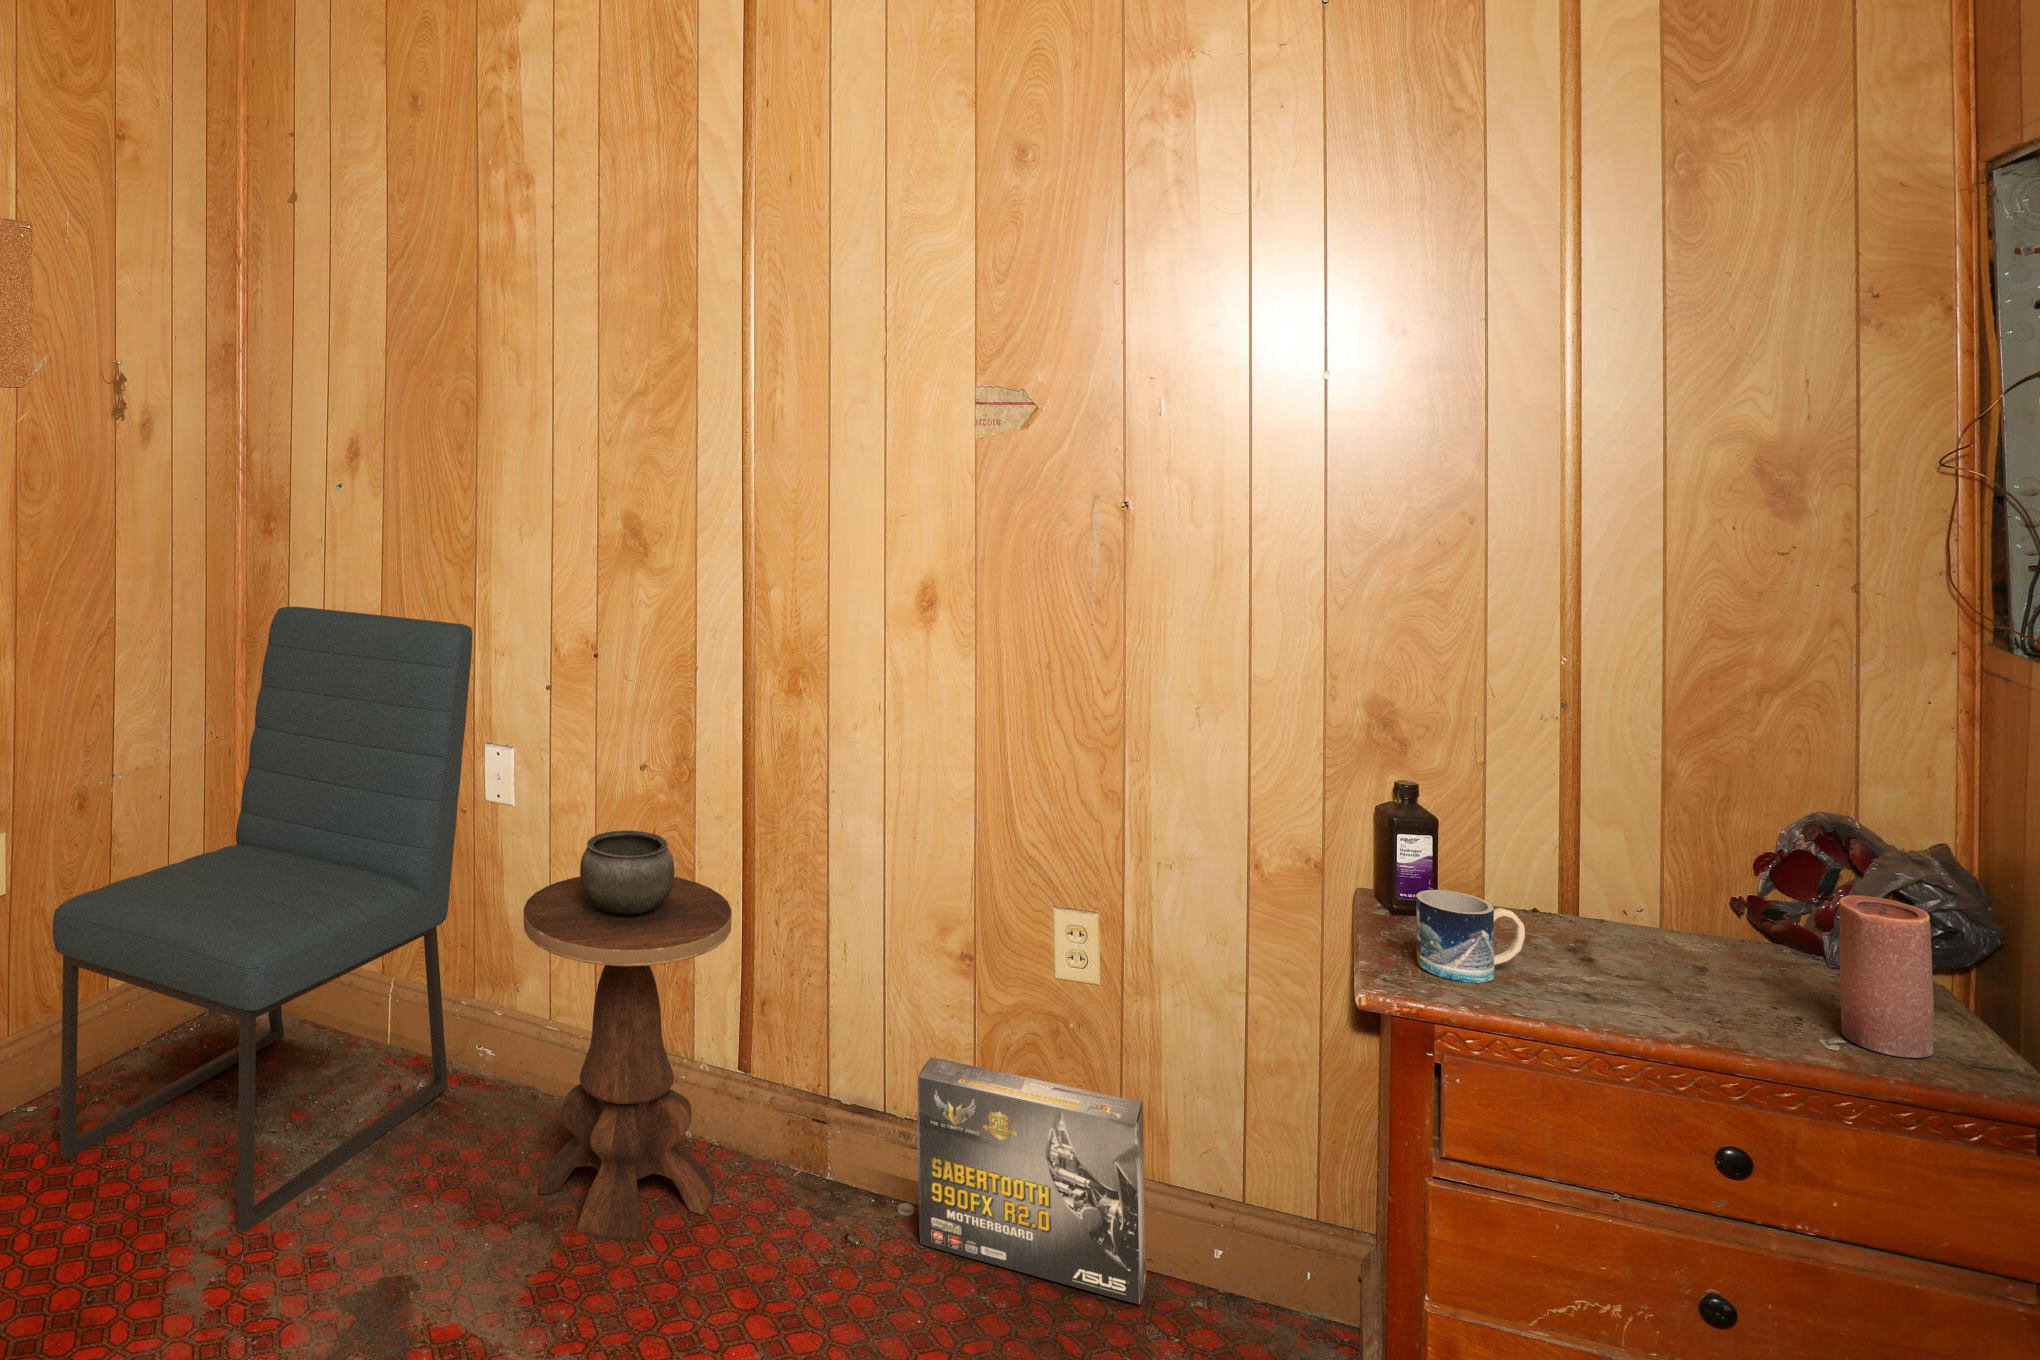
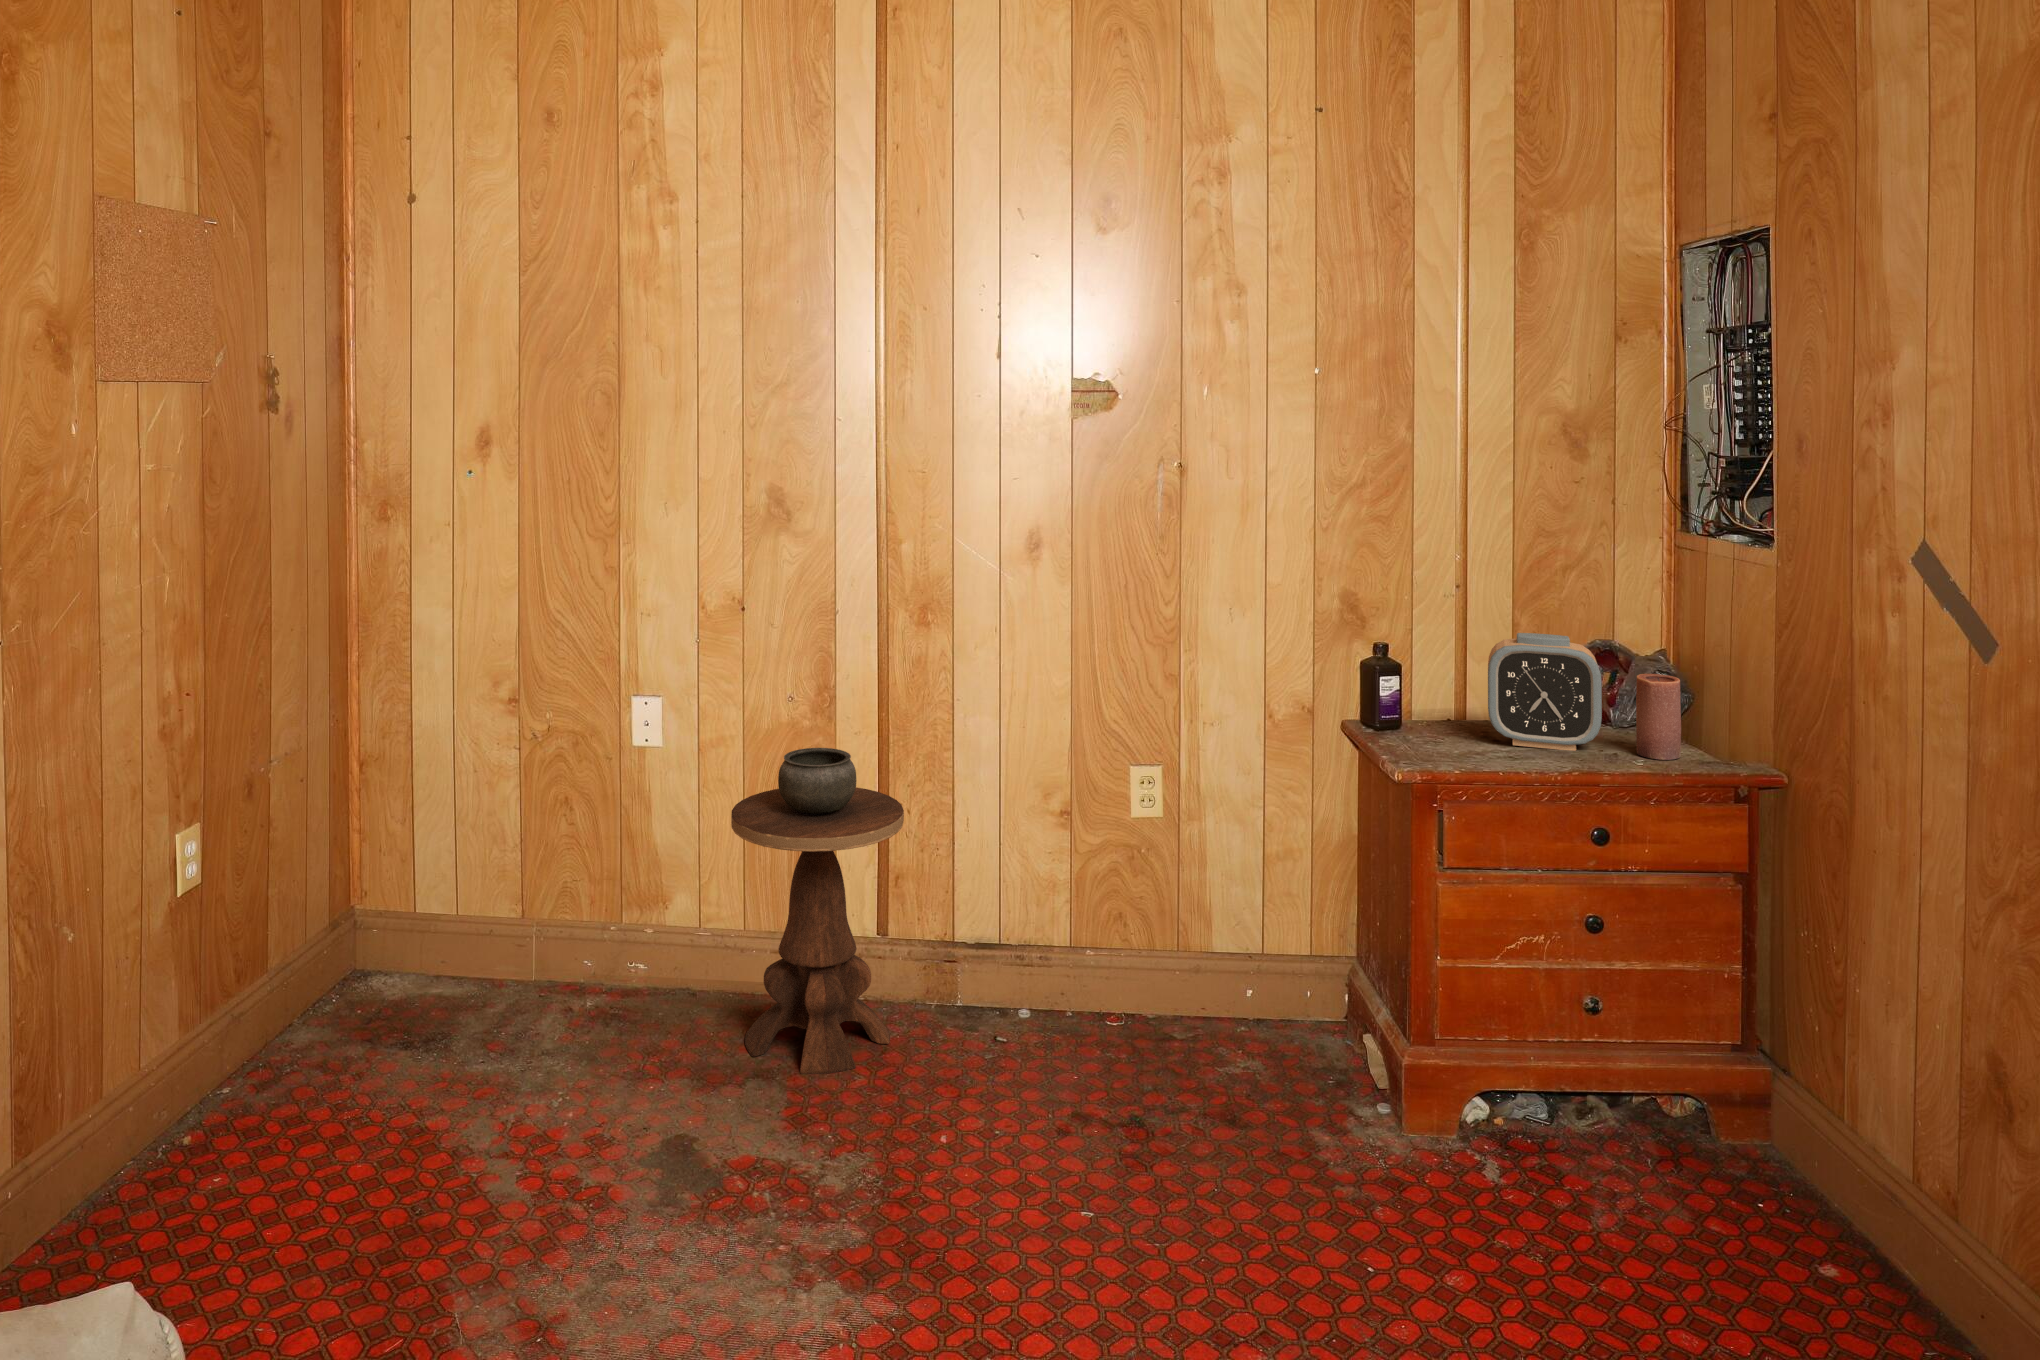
chair: present [53,607,472,1232] -> none [279,587,633,1134]
alarm clock: none [1562,796,1783,1008] -> present [1488,633,1602,751]
mug: present [1416,890,1525,983] -> none [1413,704,1473,757]
box: present [918,1057,1146,1304] -> none [1050,890,1213,1032]

